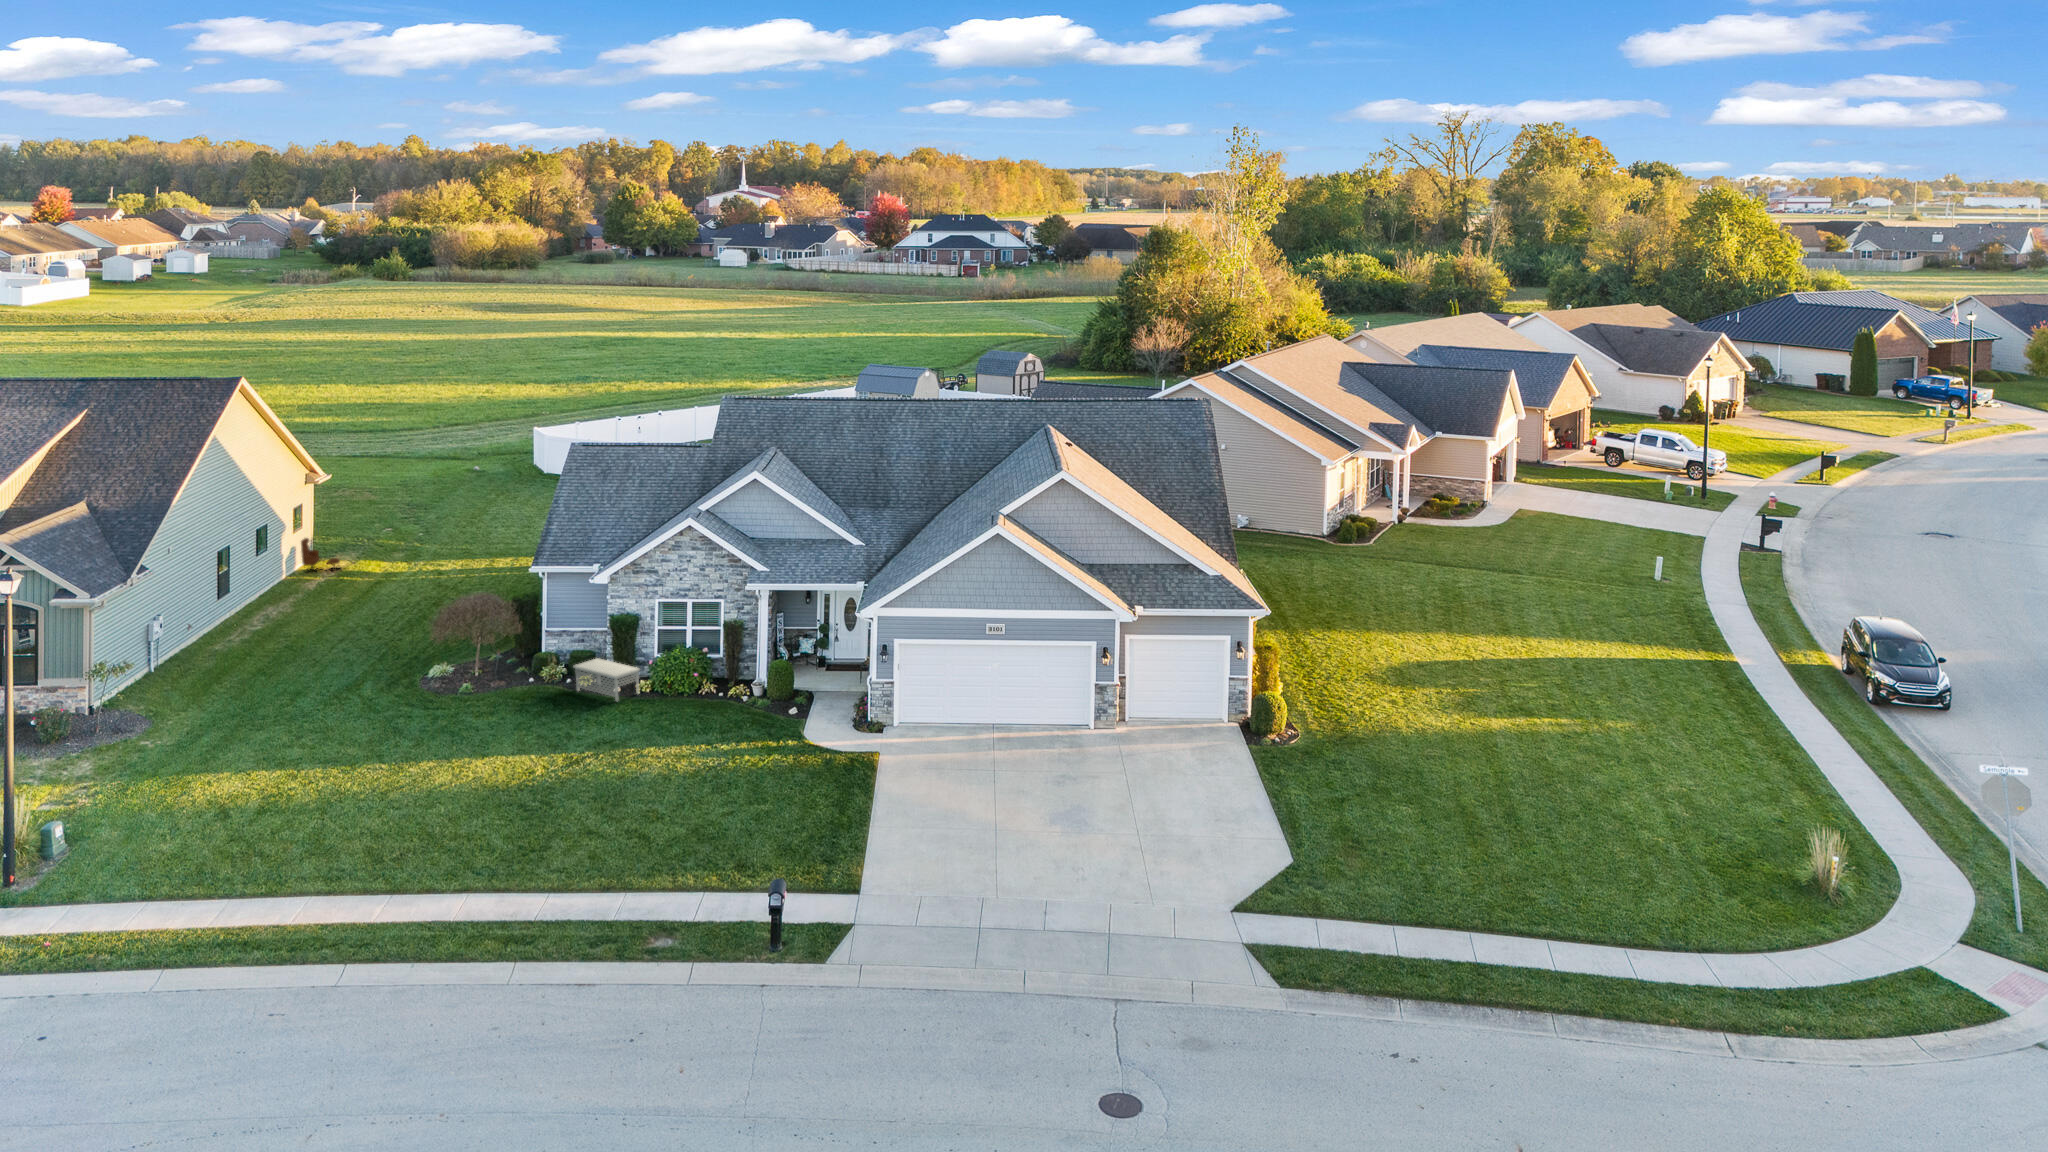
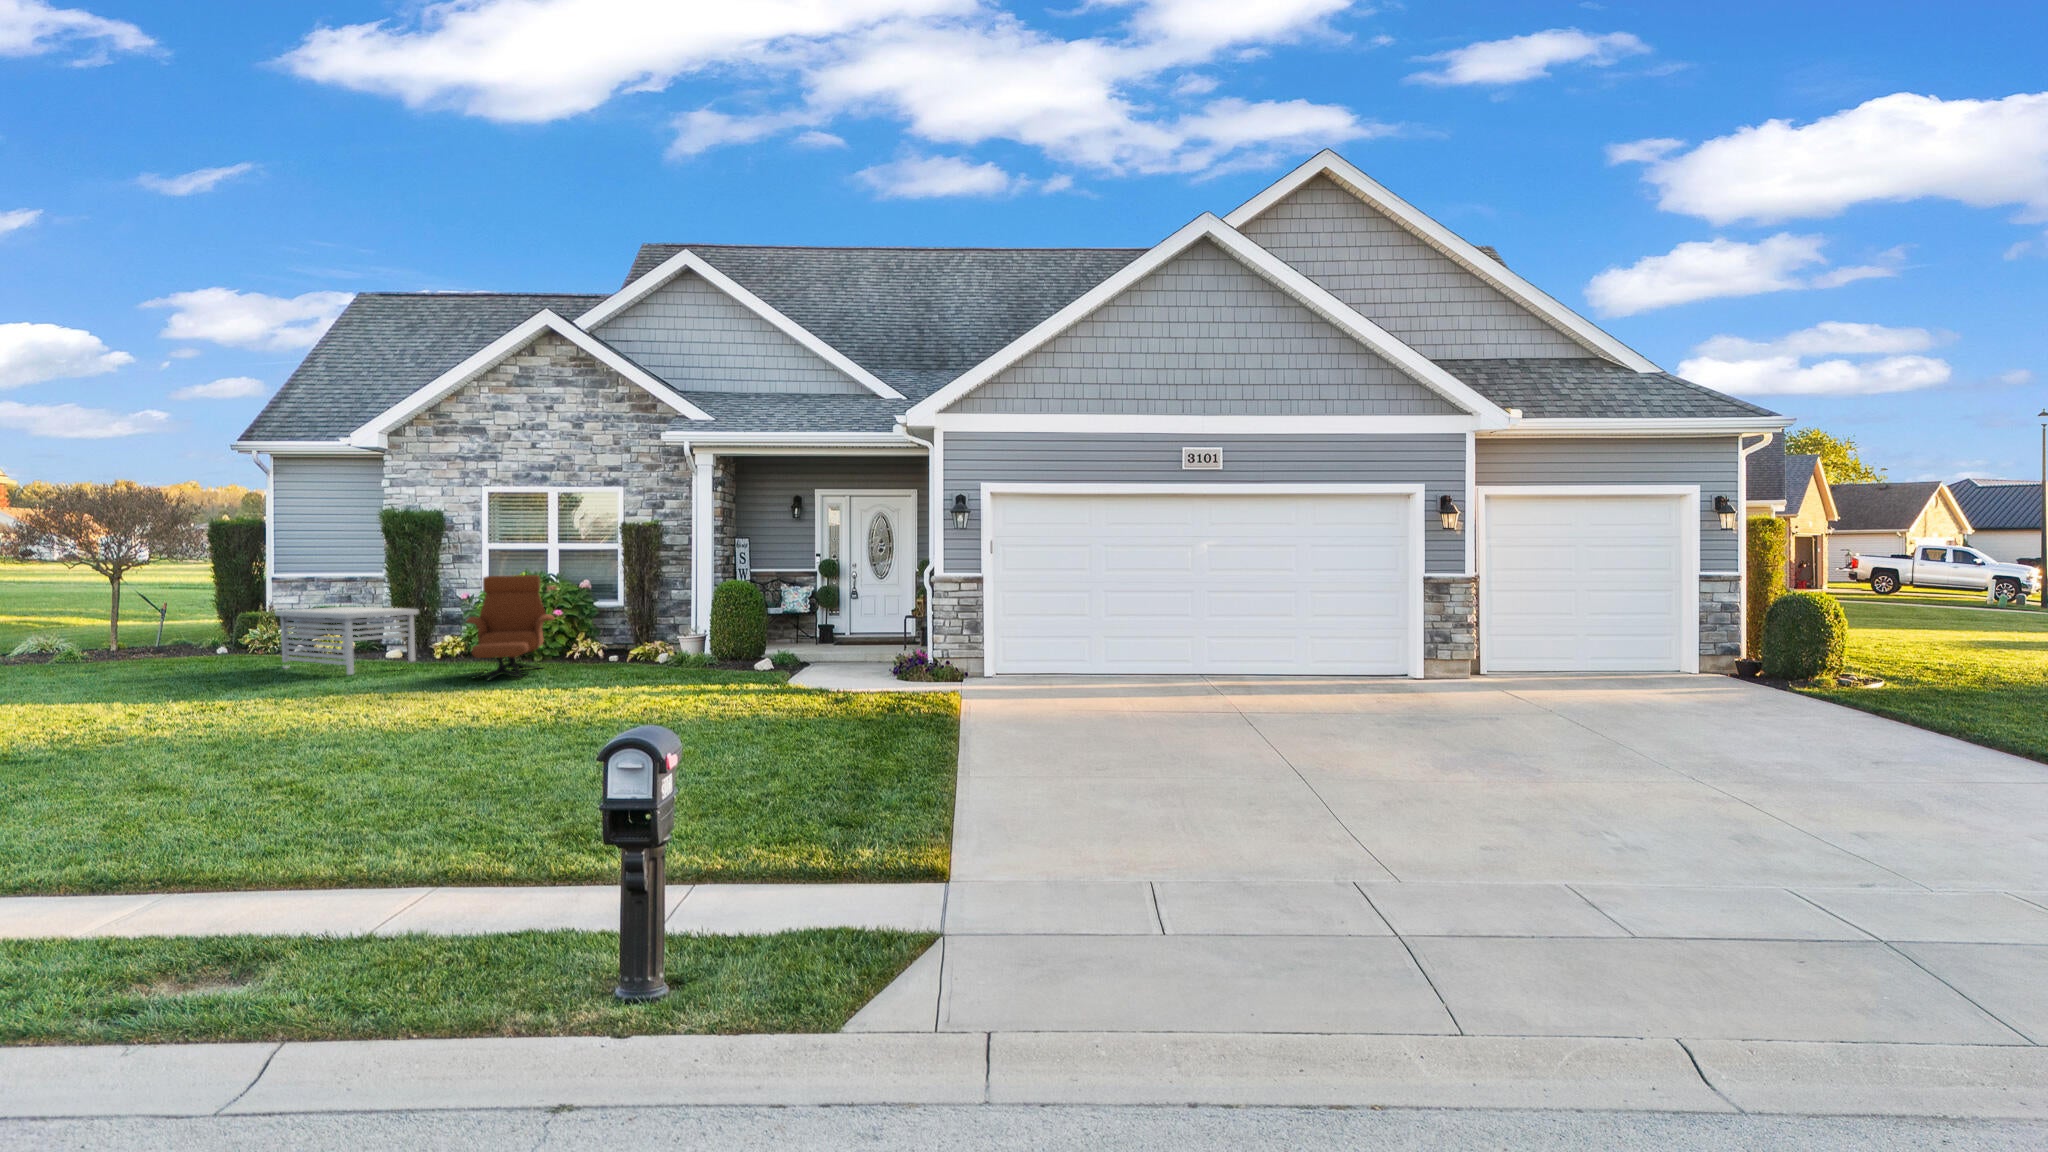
lounge chair: present [301,538,340,571] -> present [466,575,555,681]

